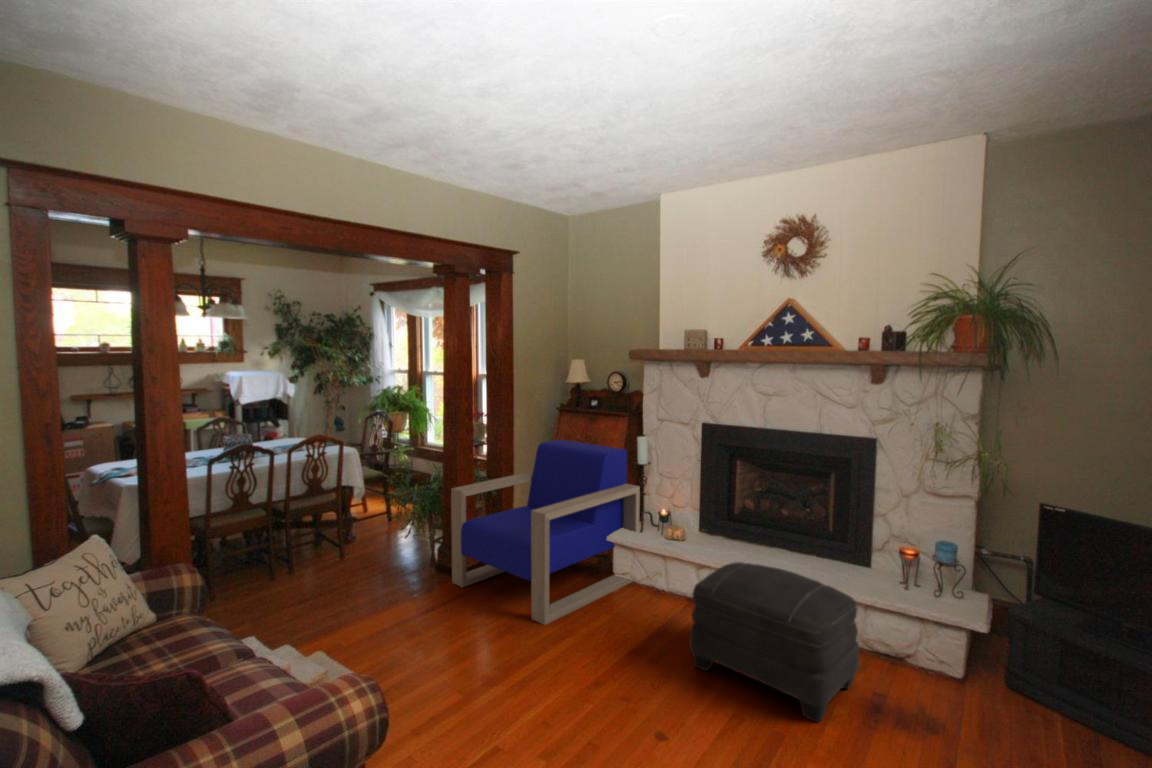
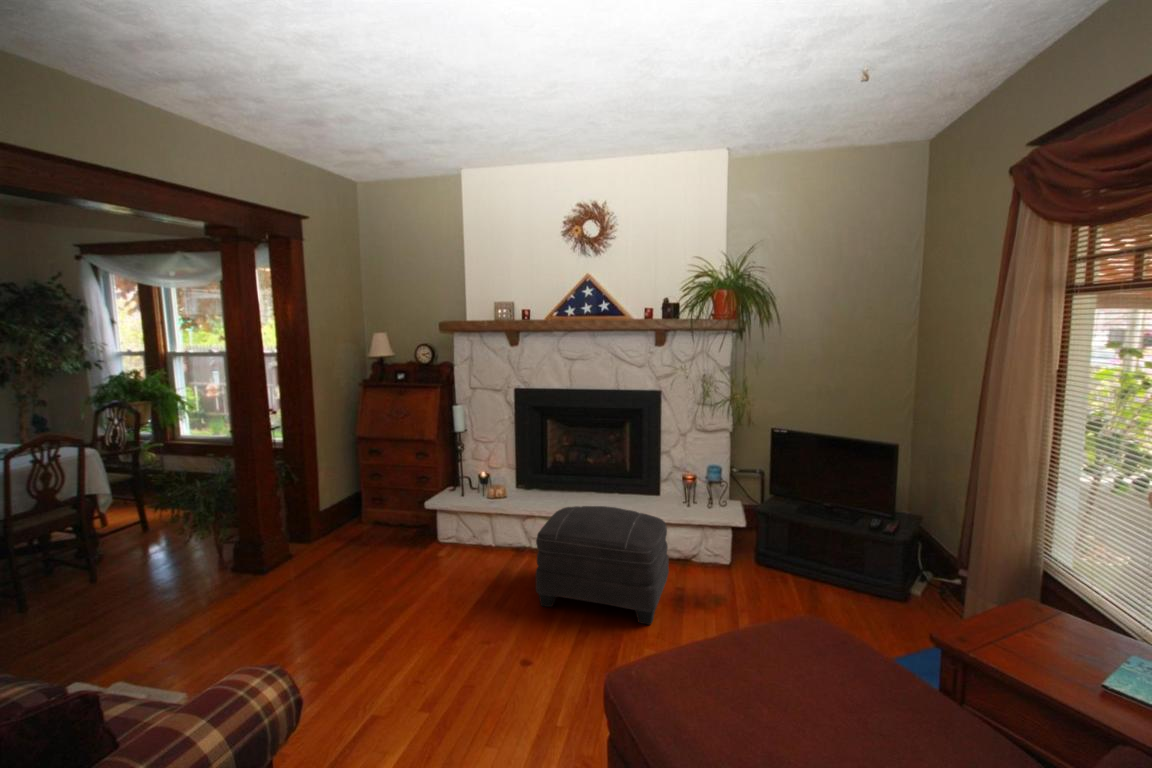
armchair: present [451,440,640,625] -> none [251,416,463,603]

